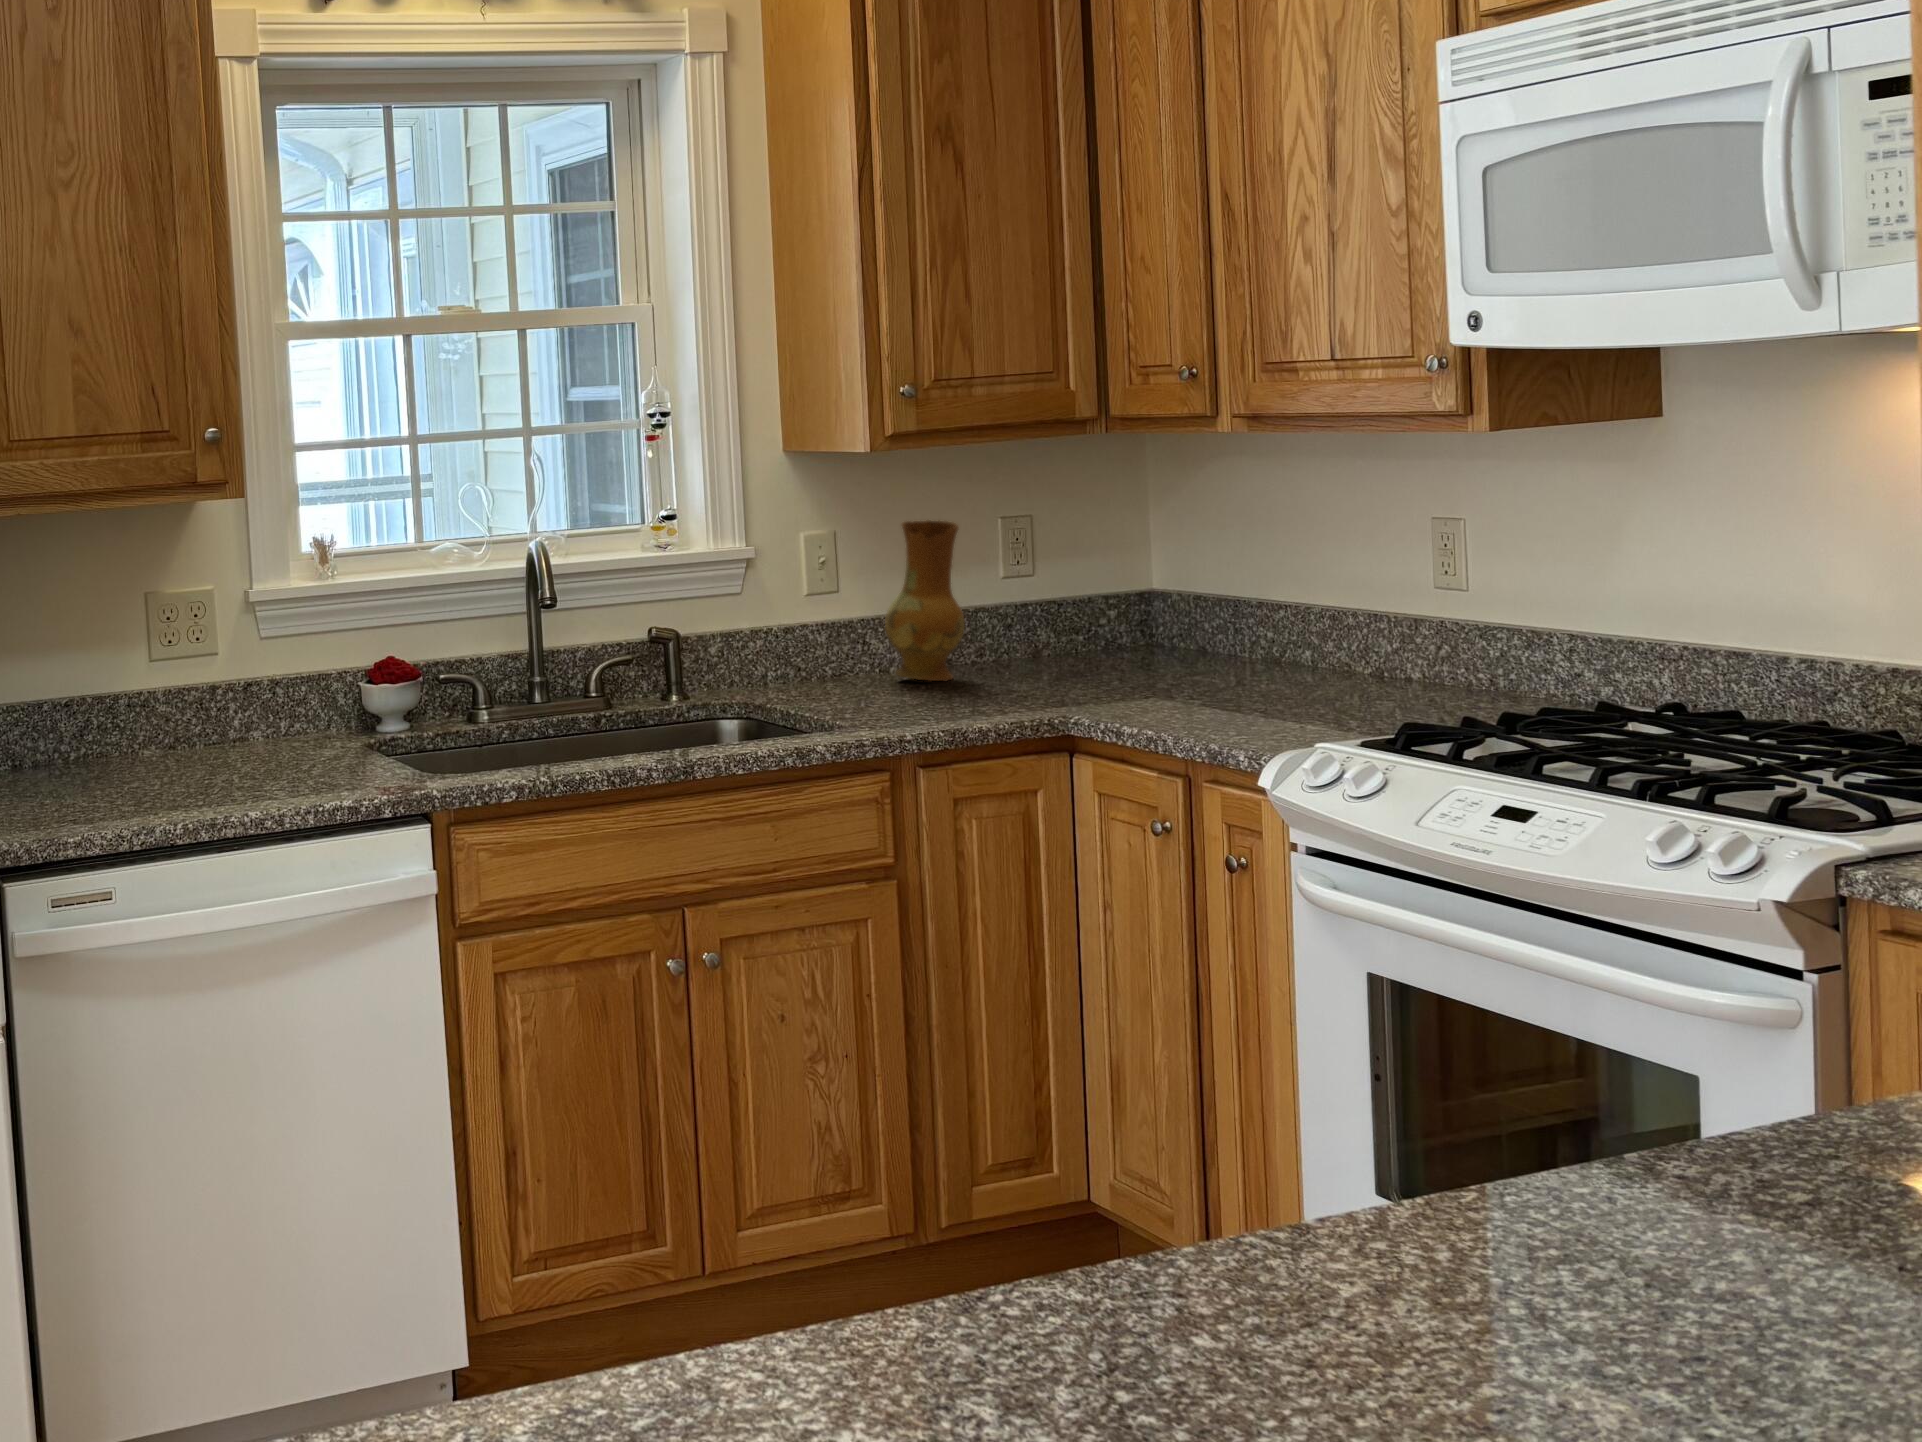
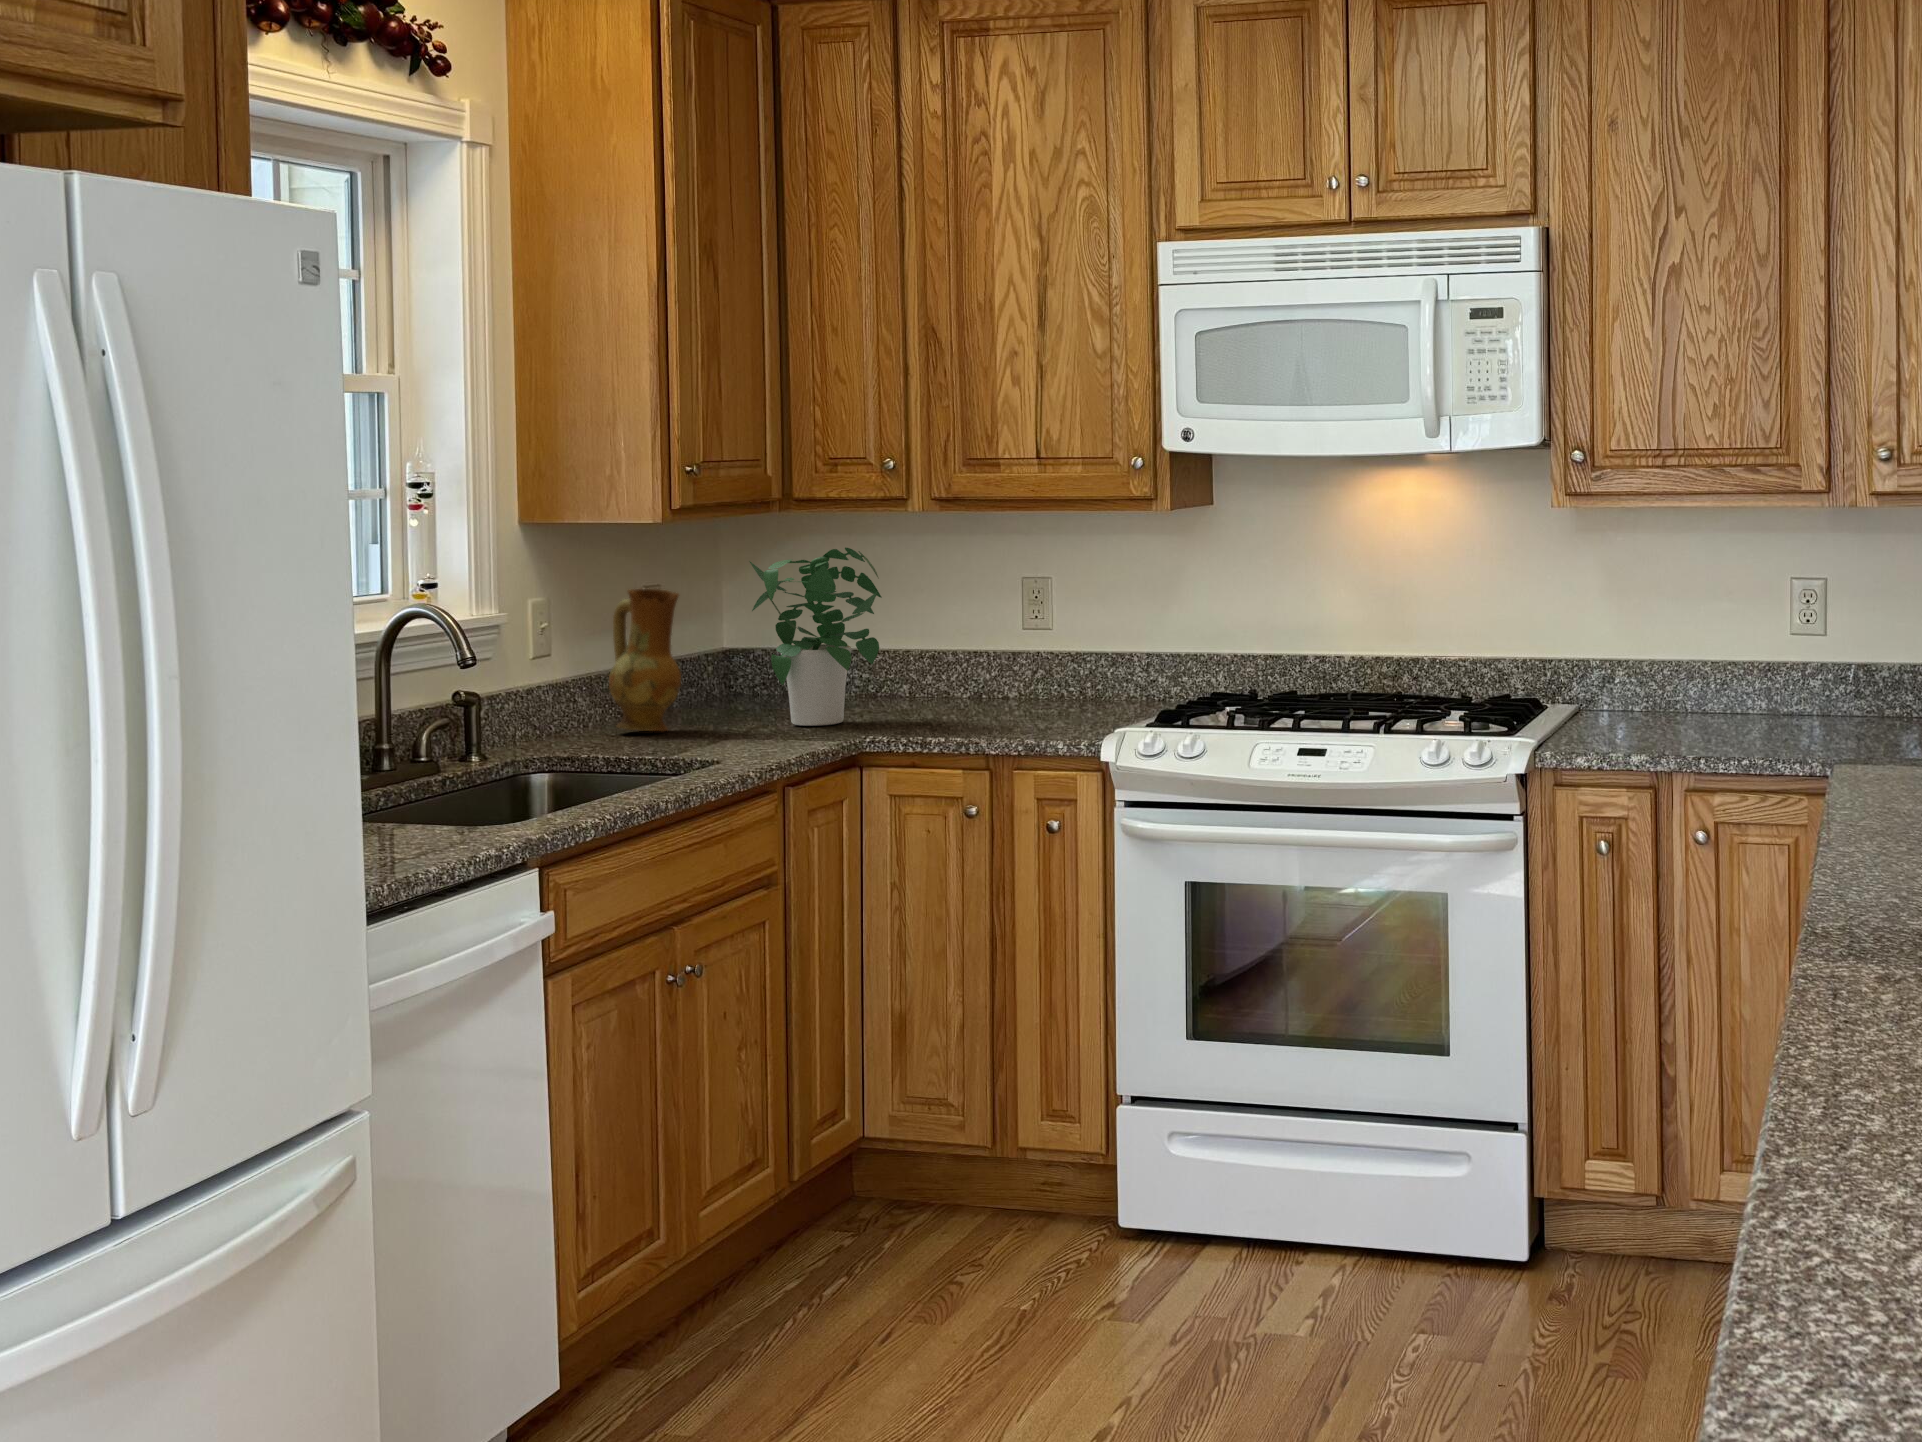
potted plant: none [995,479,1168,691] -> present [749,547,882,726]

